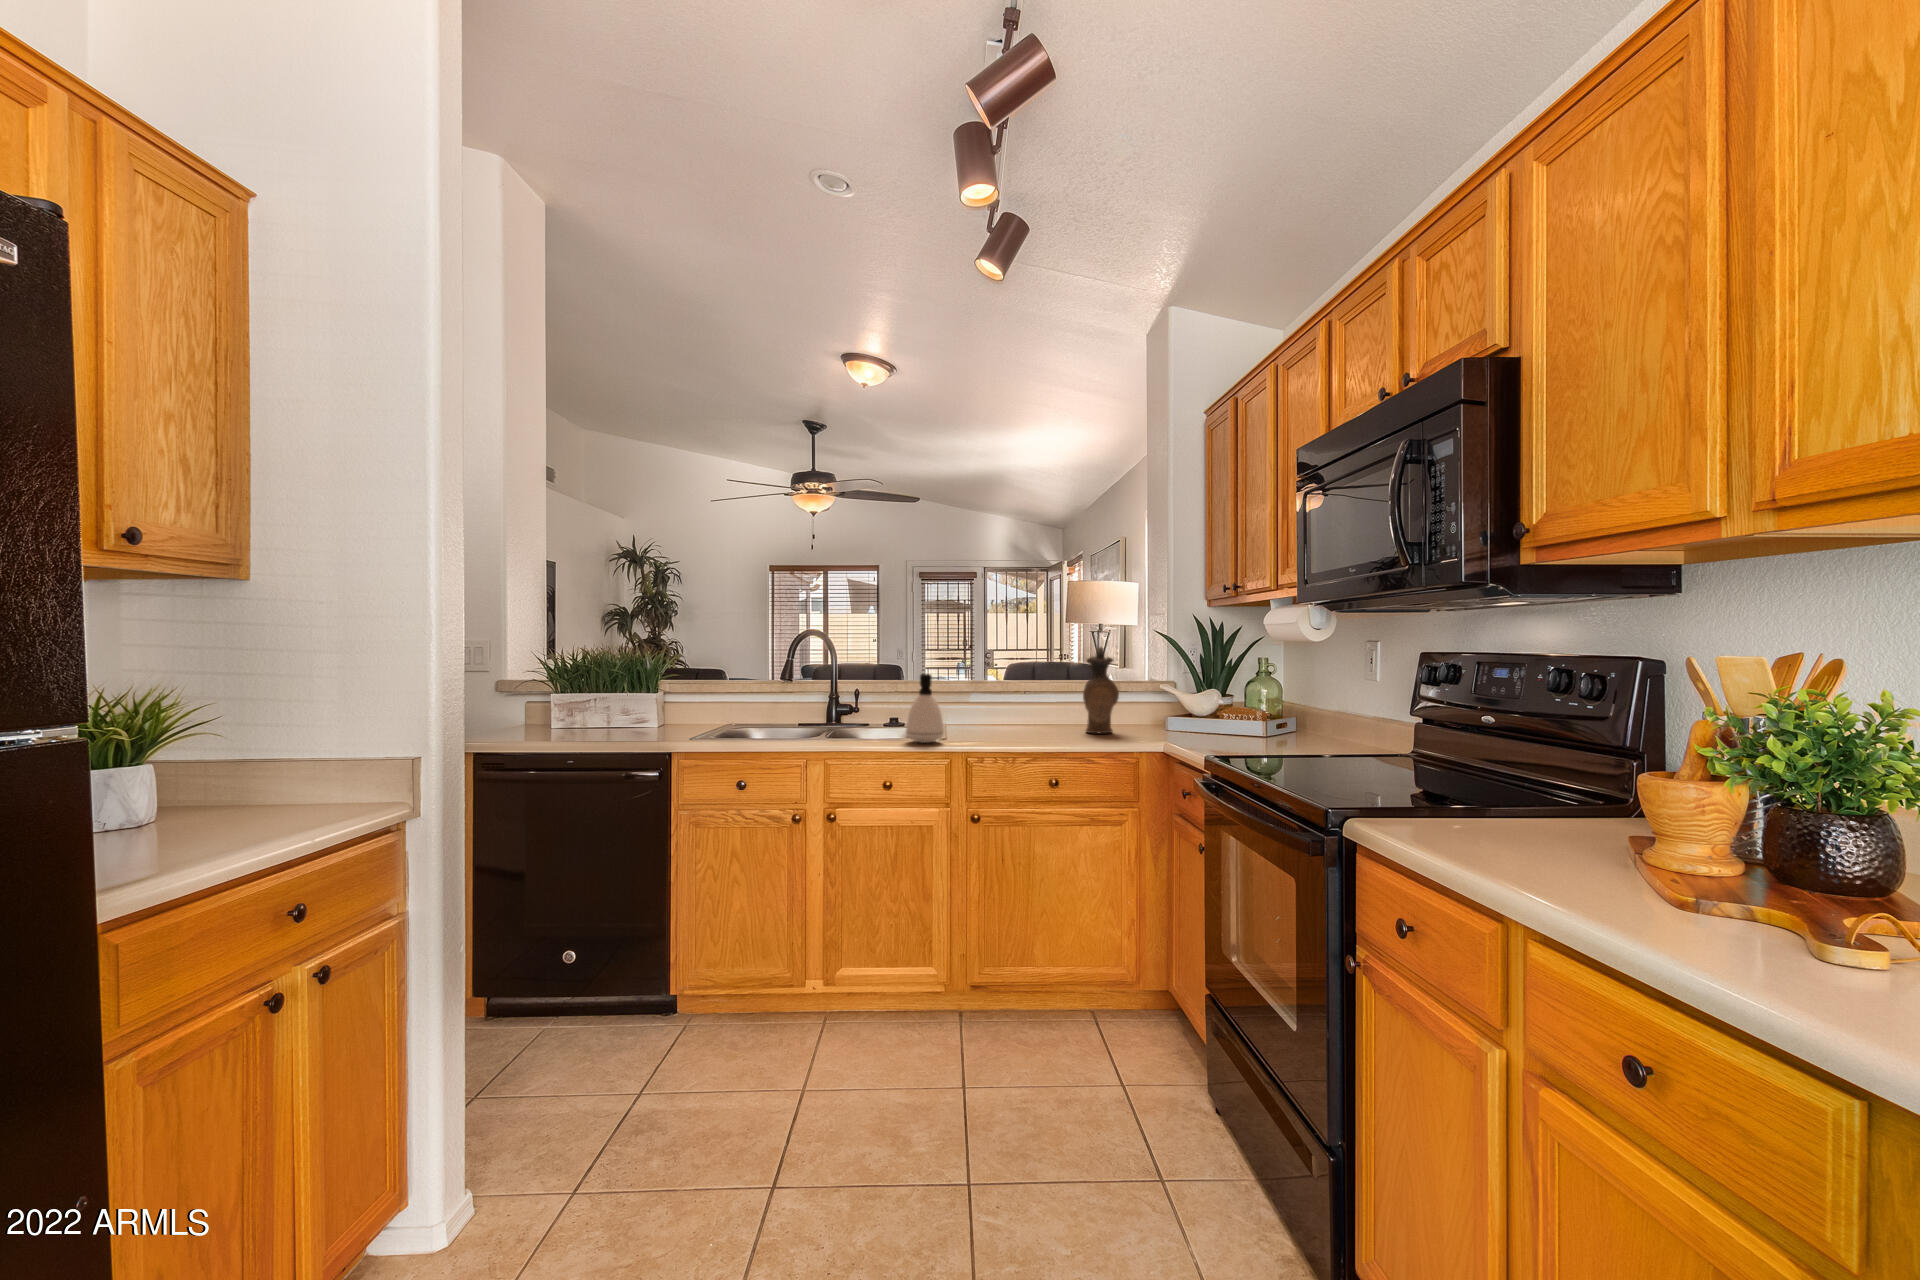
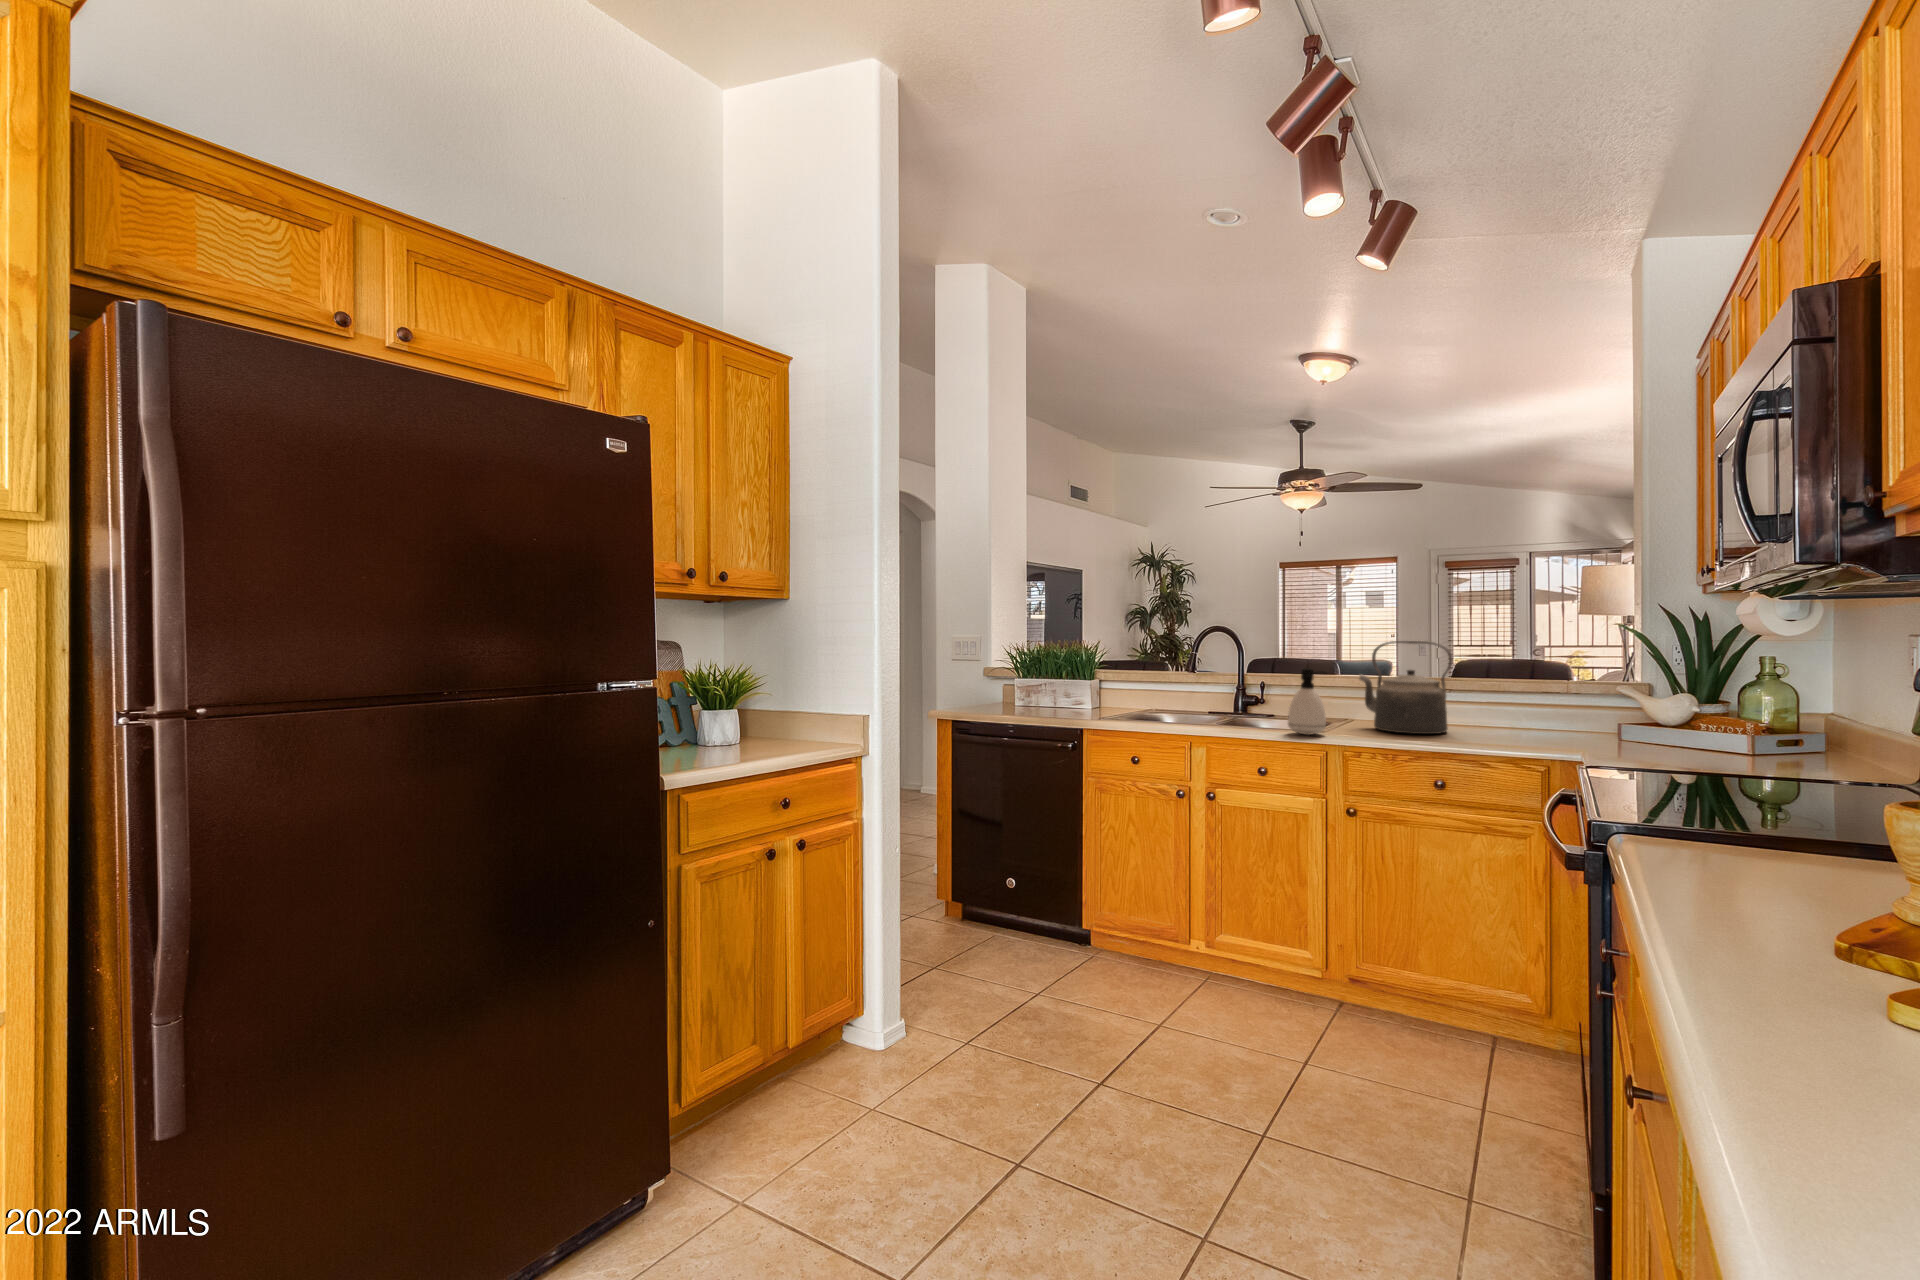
kettle: none [958,646,1041,735] -> present [1359,641,1452,734]
ceramic pitcher: present [1083,647,1119,733] -> none [1505,642,1552,739]

